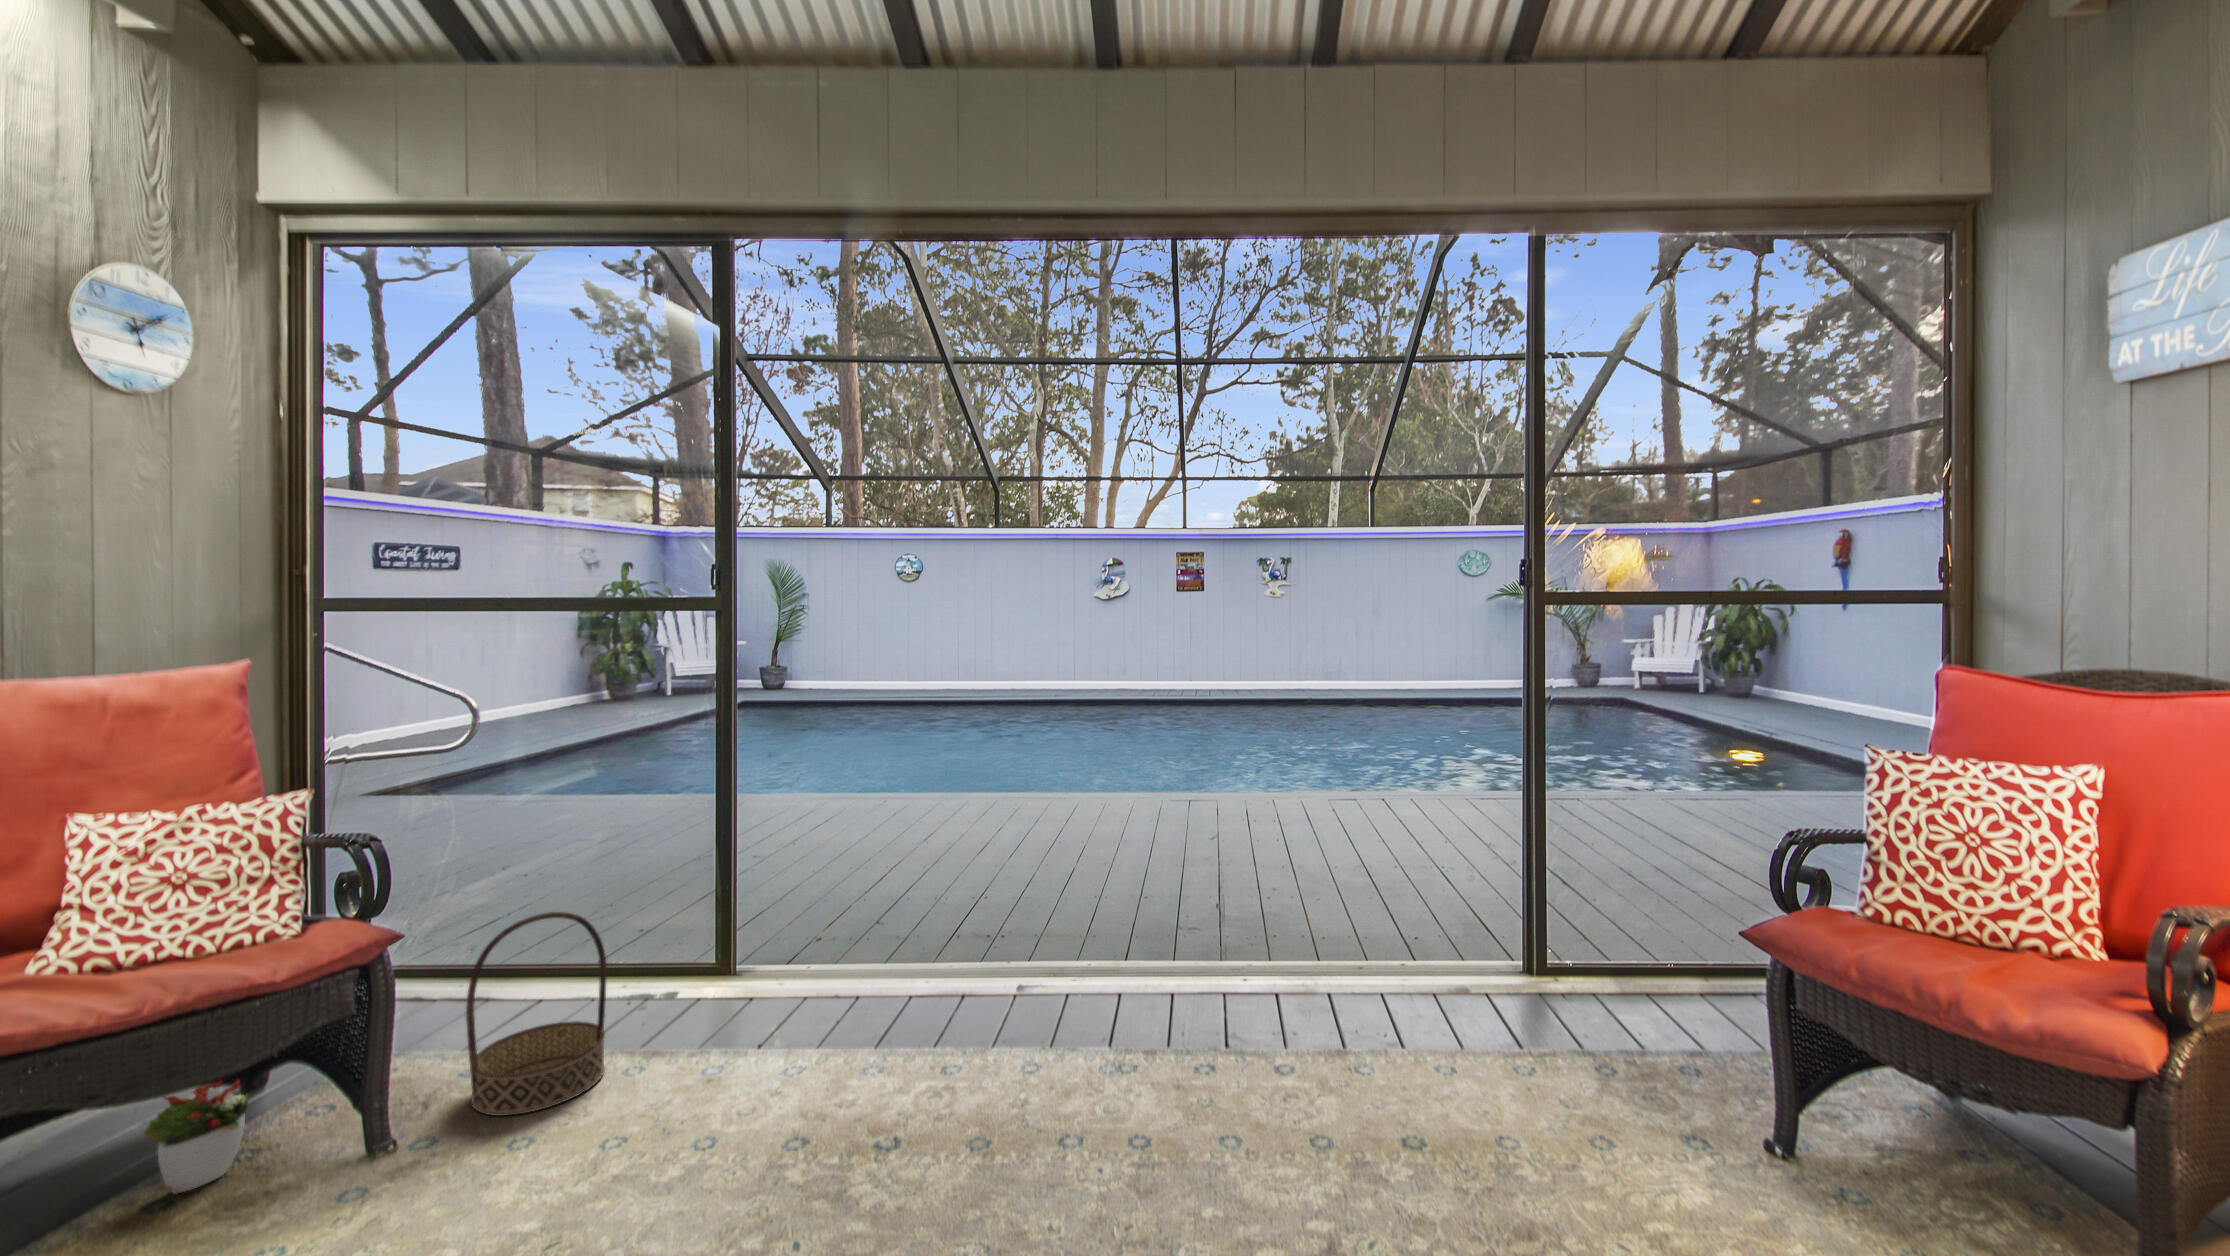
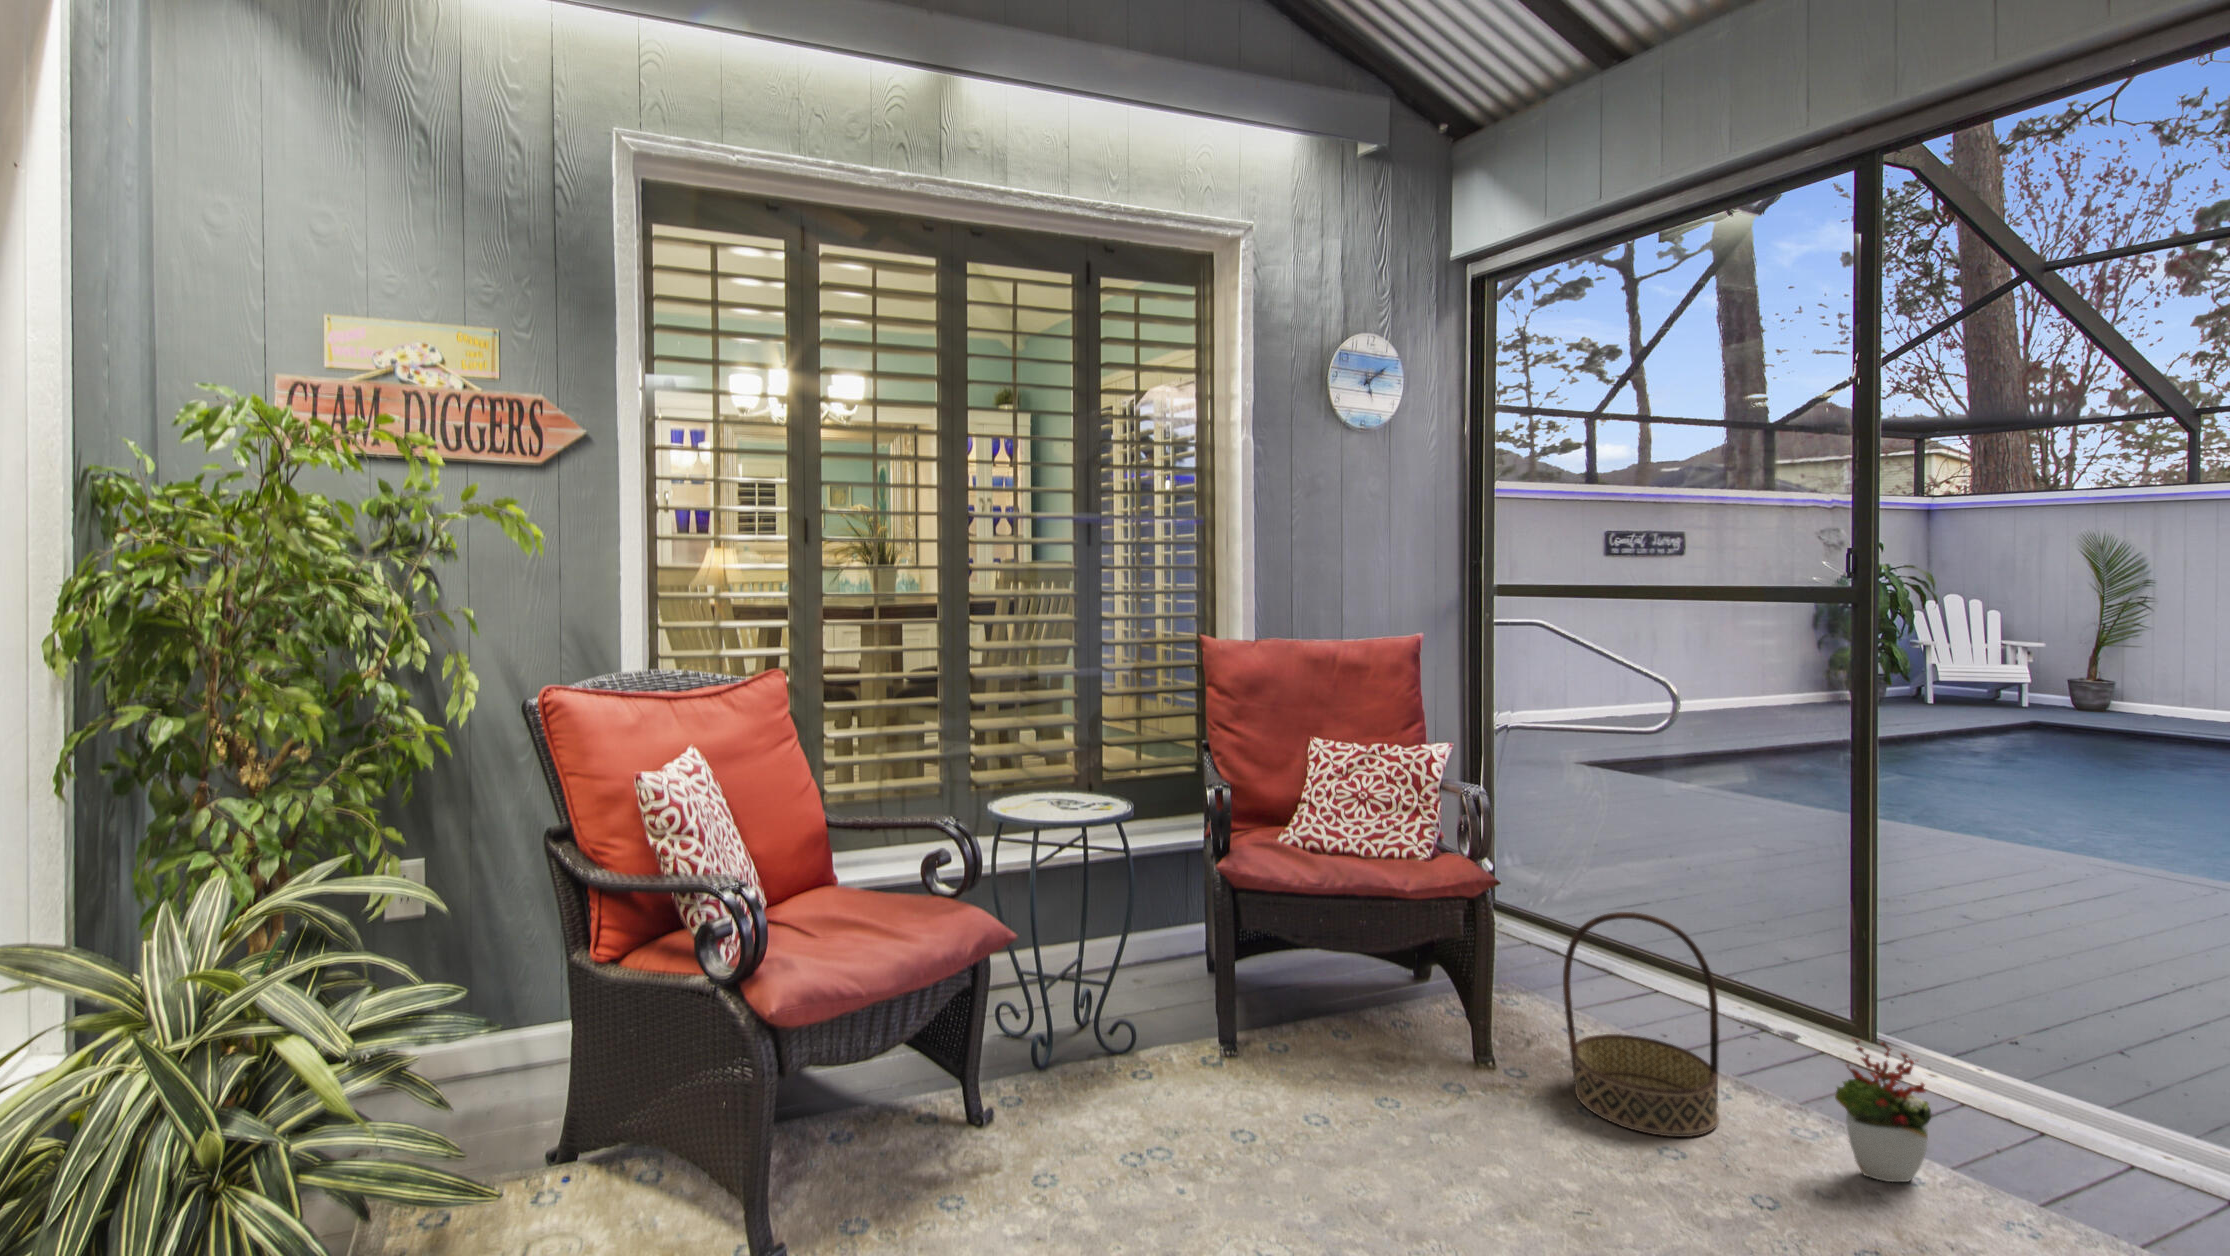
decorative plant: present [145,1081,248,1193] -> present [1835,1039,1932,1182]

